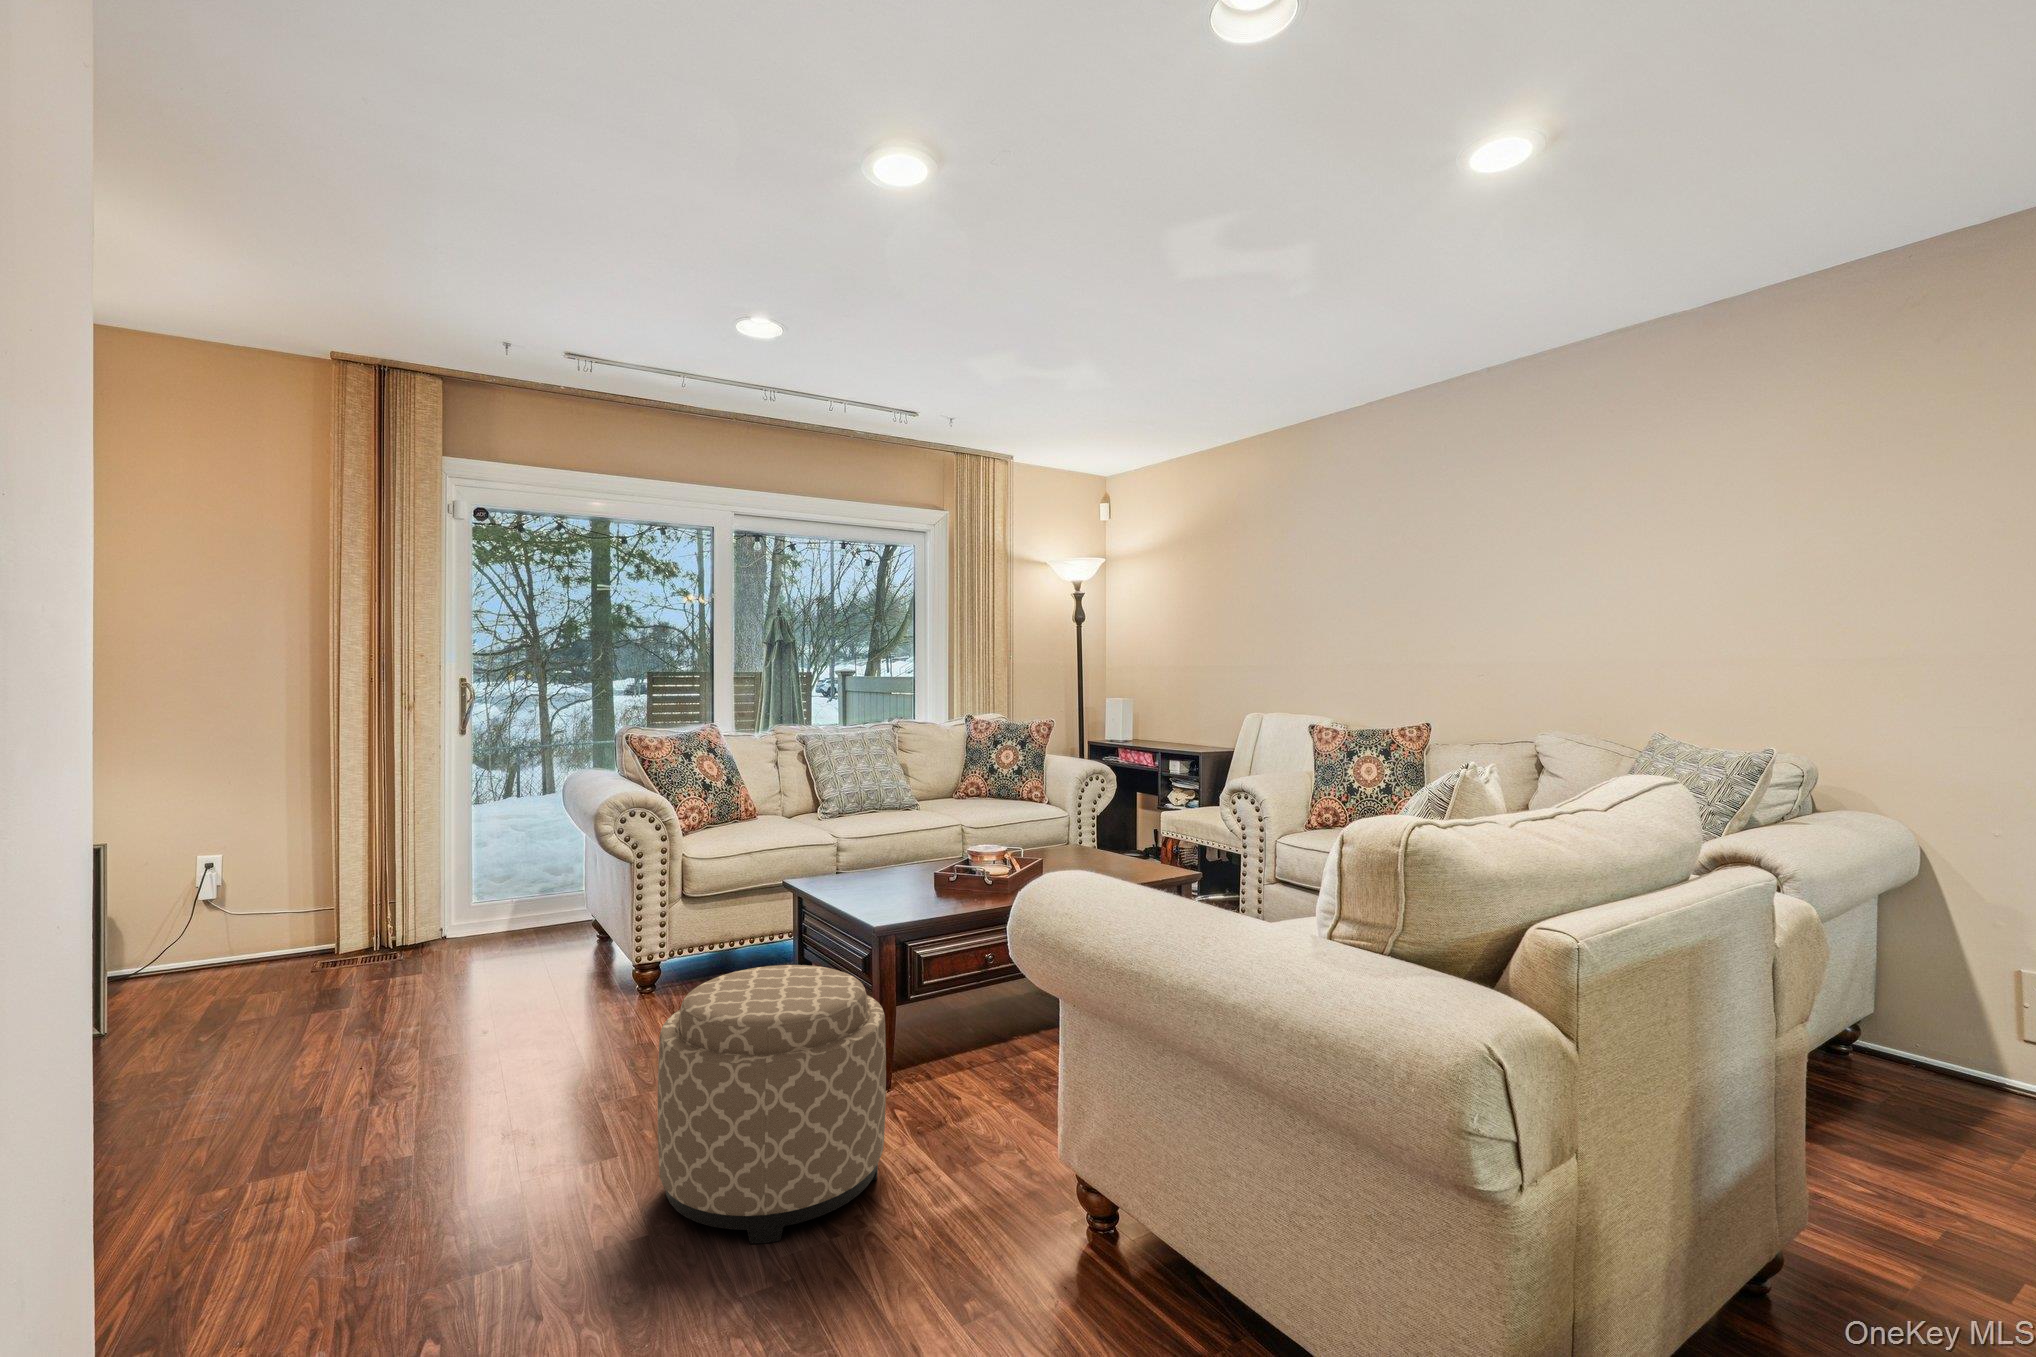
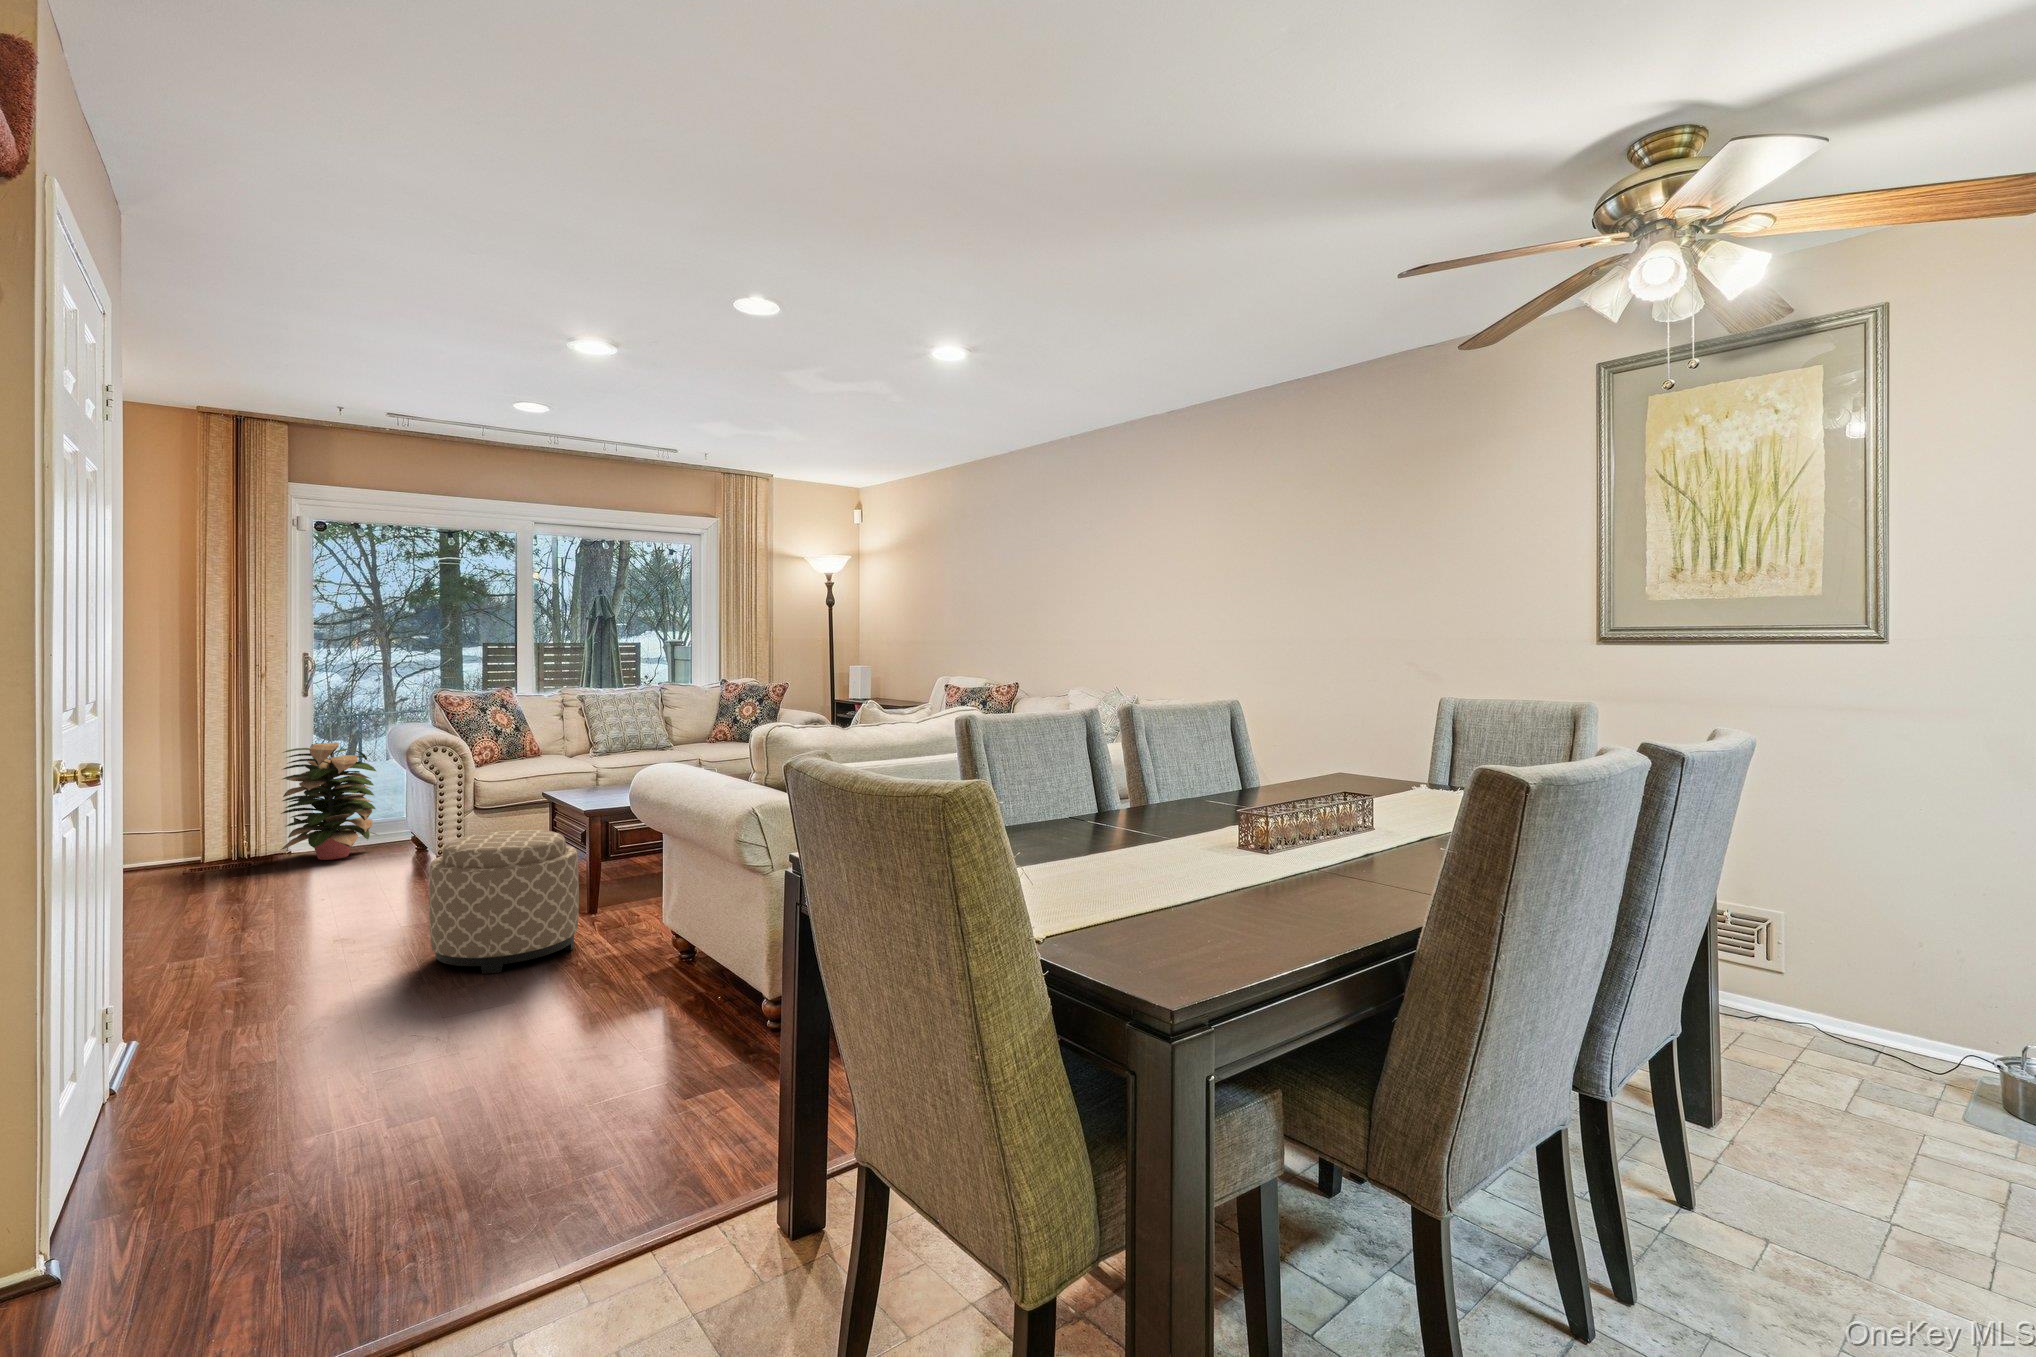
decorative plant: none [431,796,553,953] -> present [281,742,377,860]

